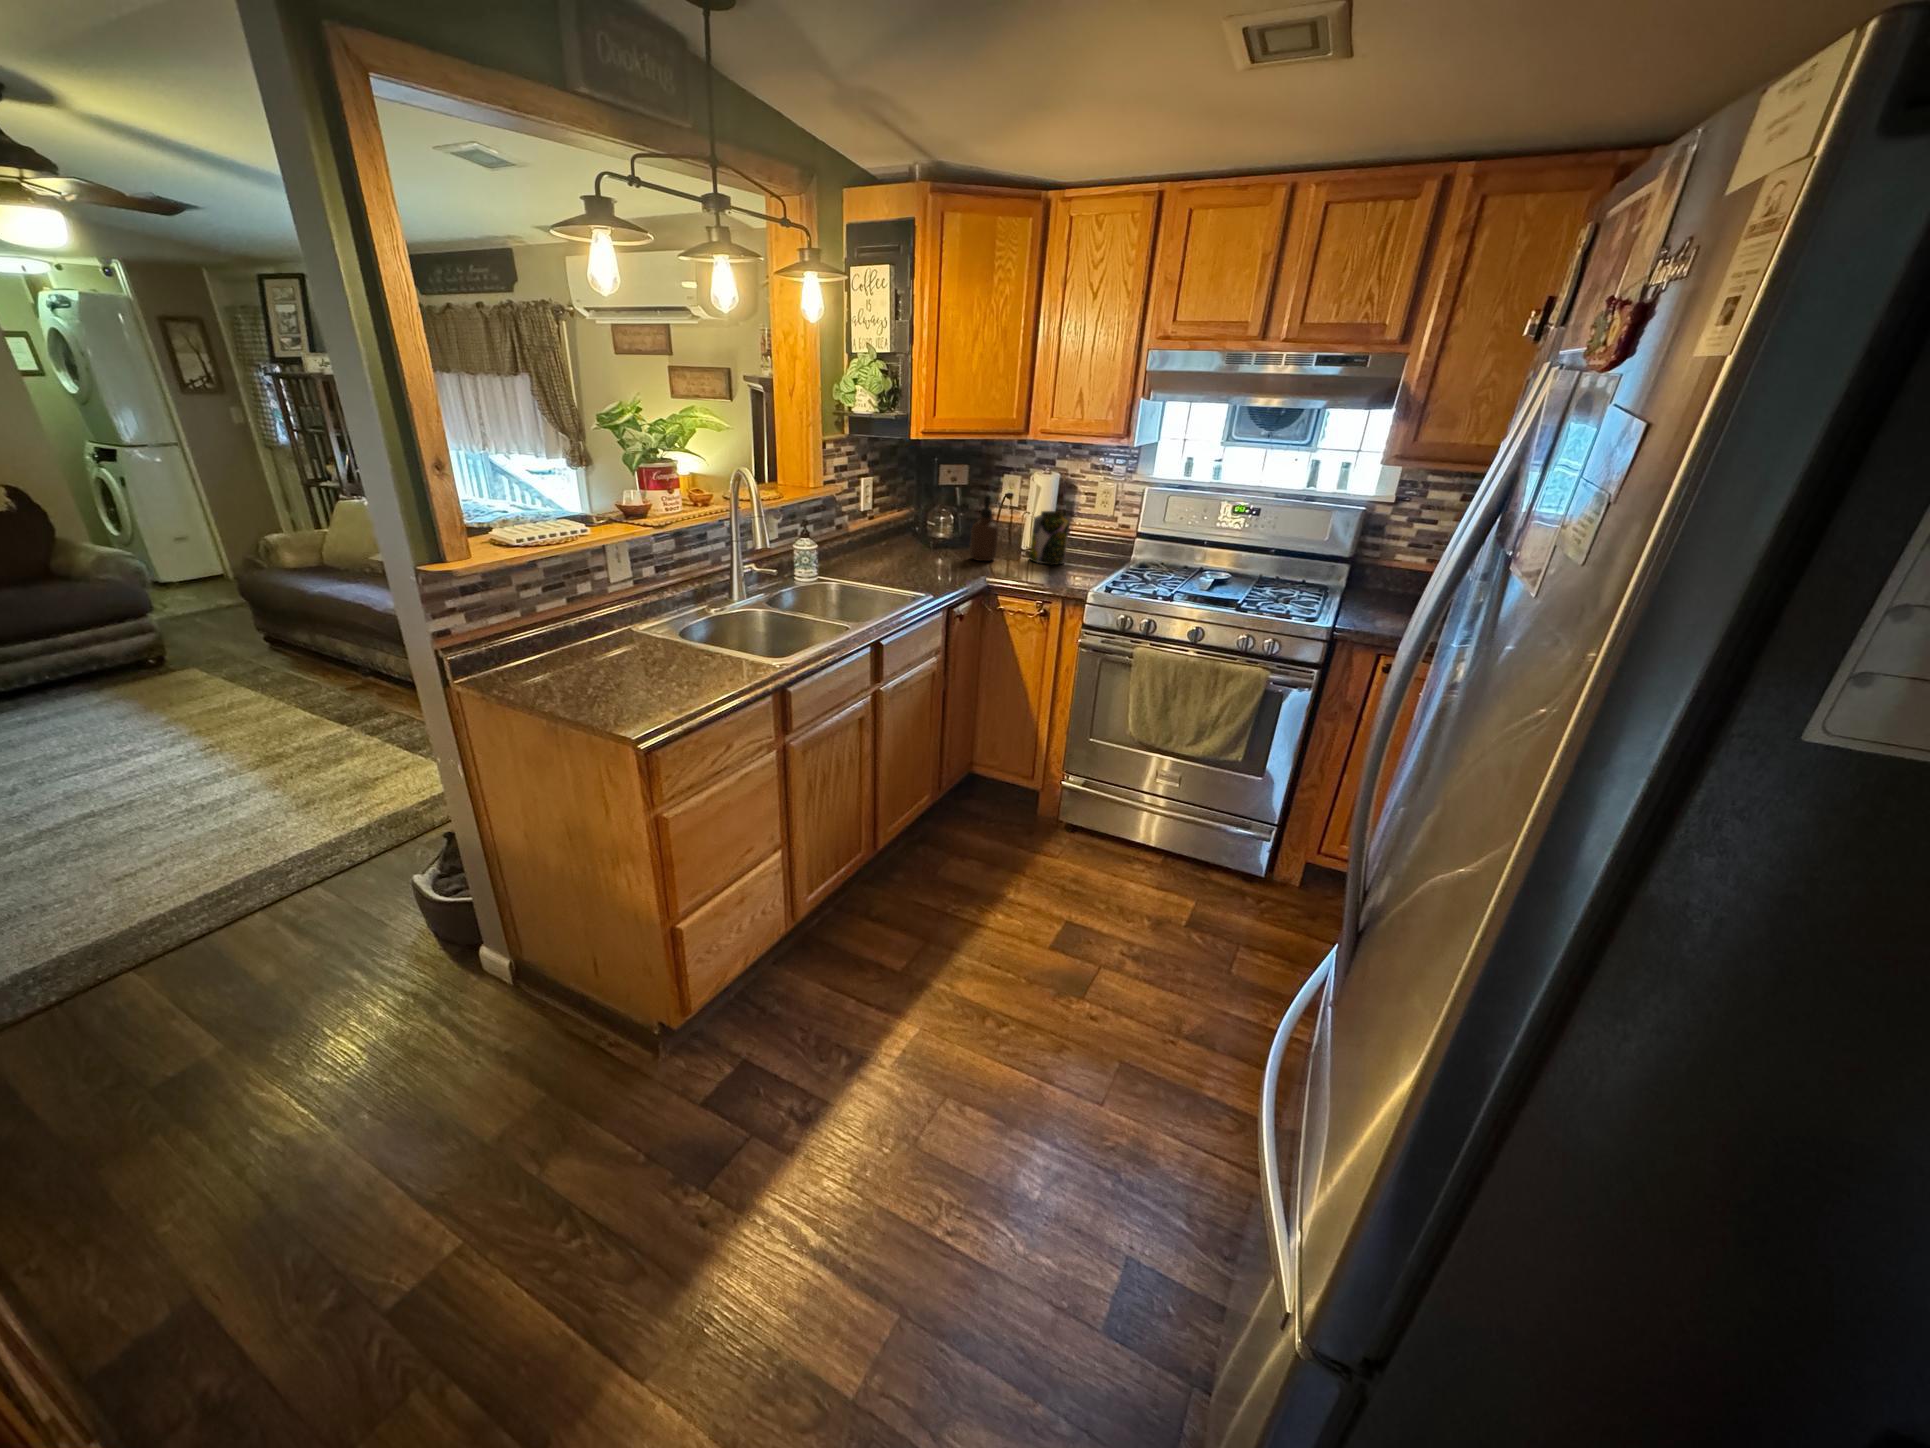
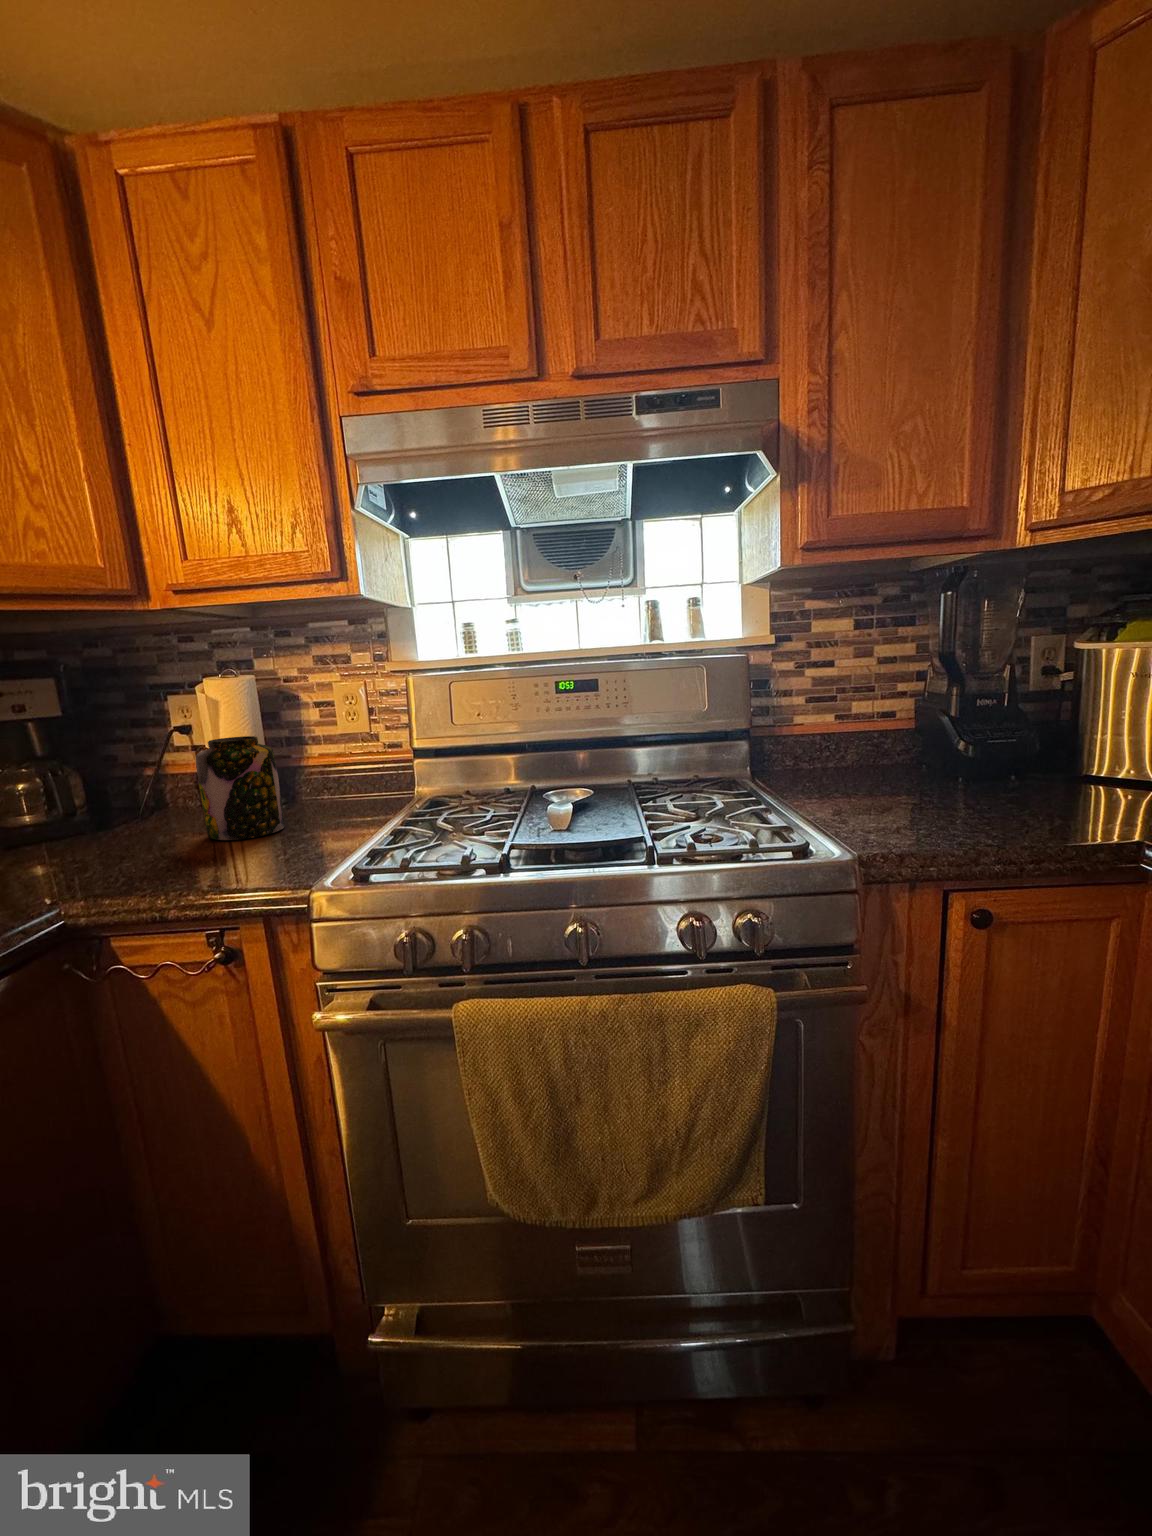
soap dispenser: present [970,495,998,561] -> none [37,725,122,865]

